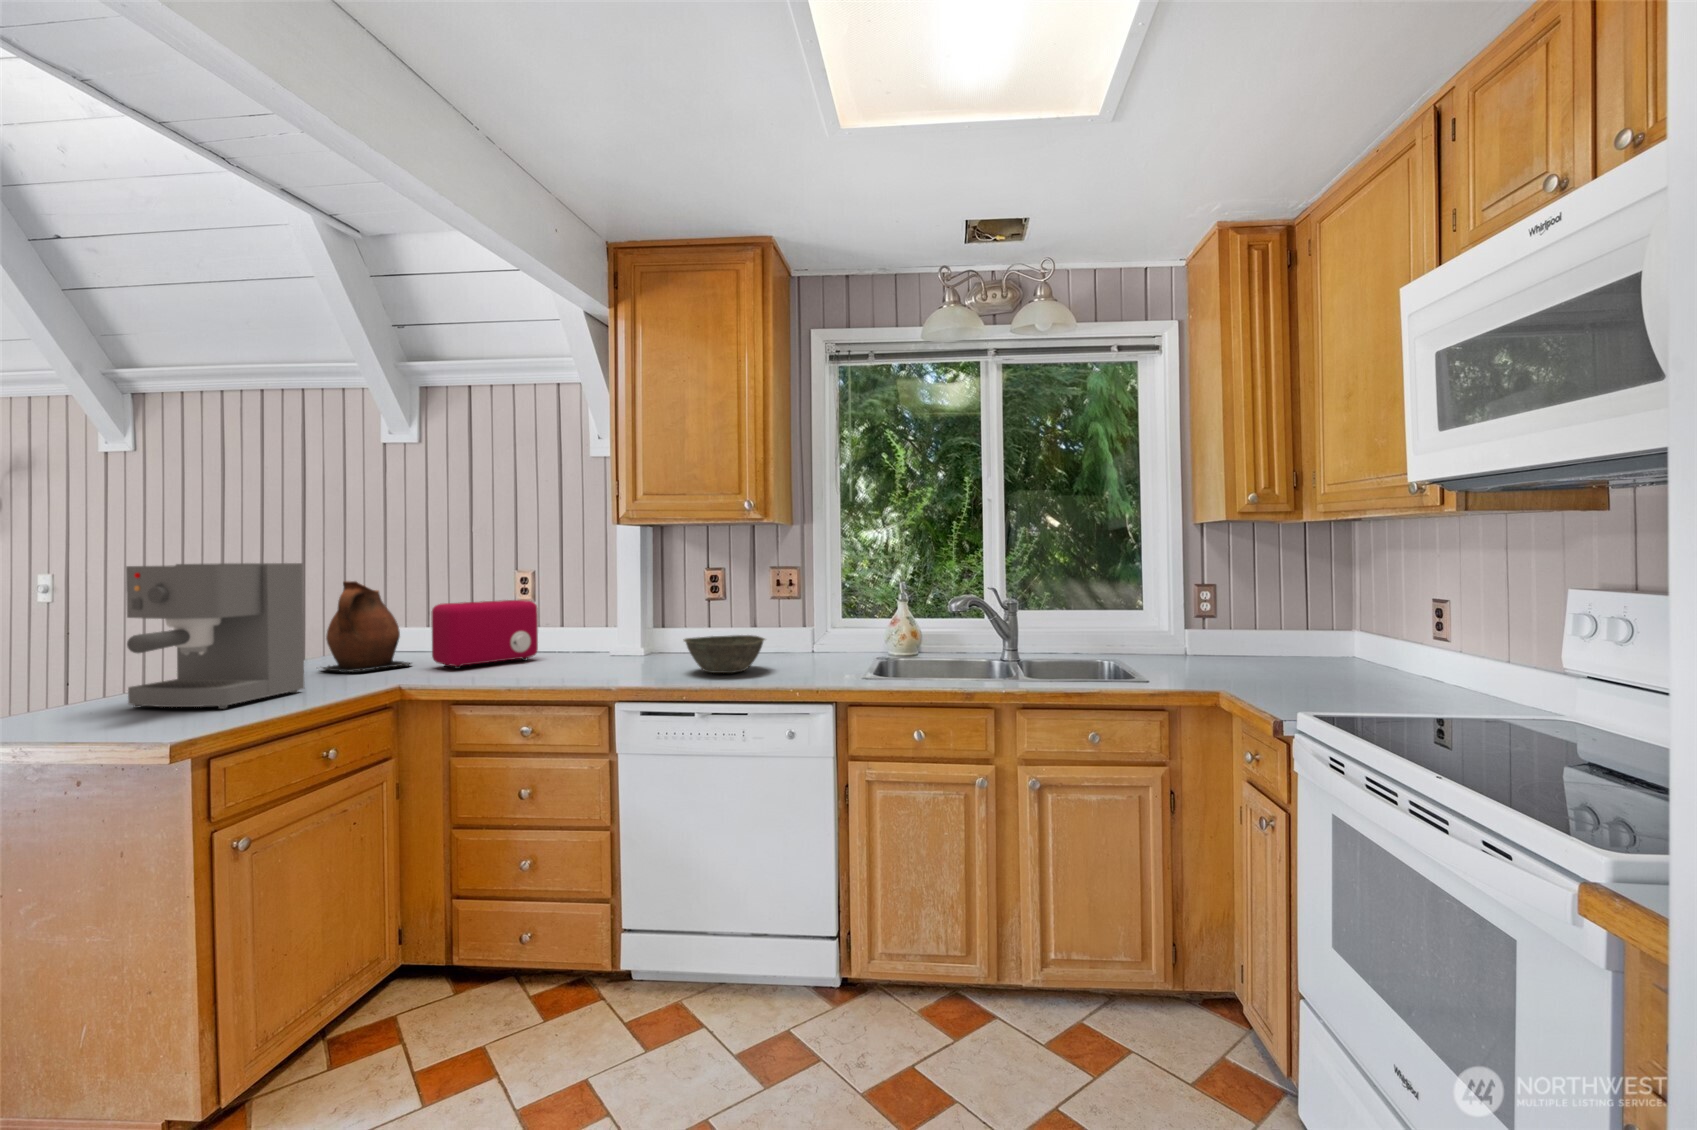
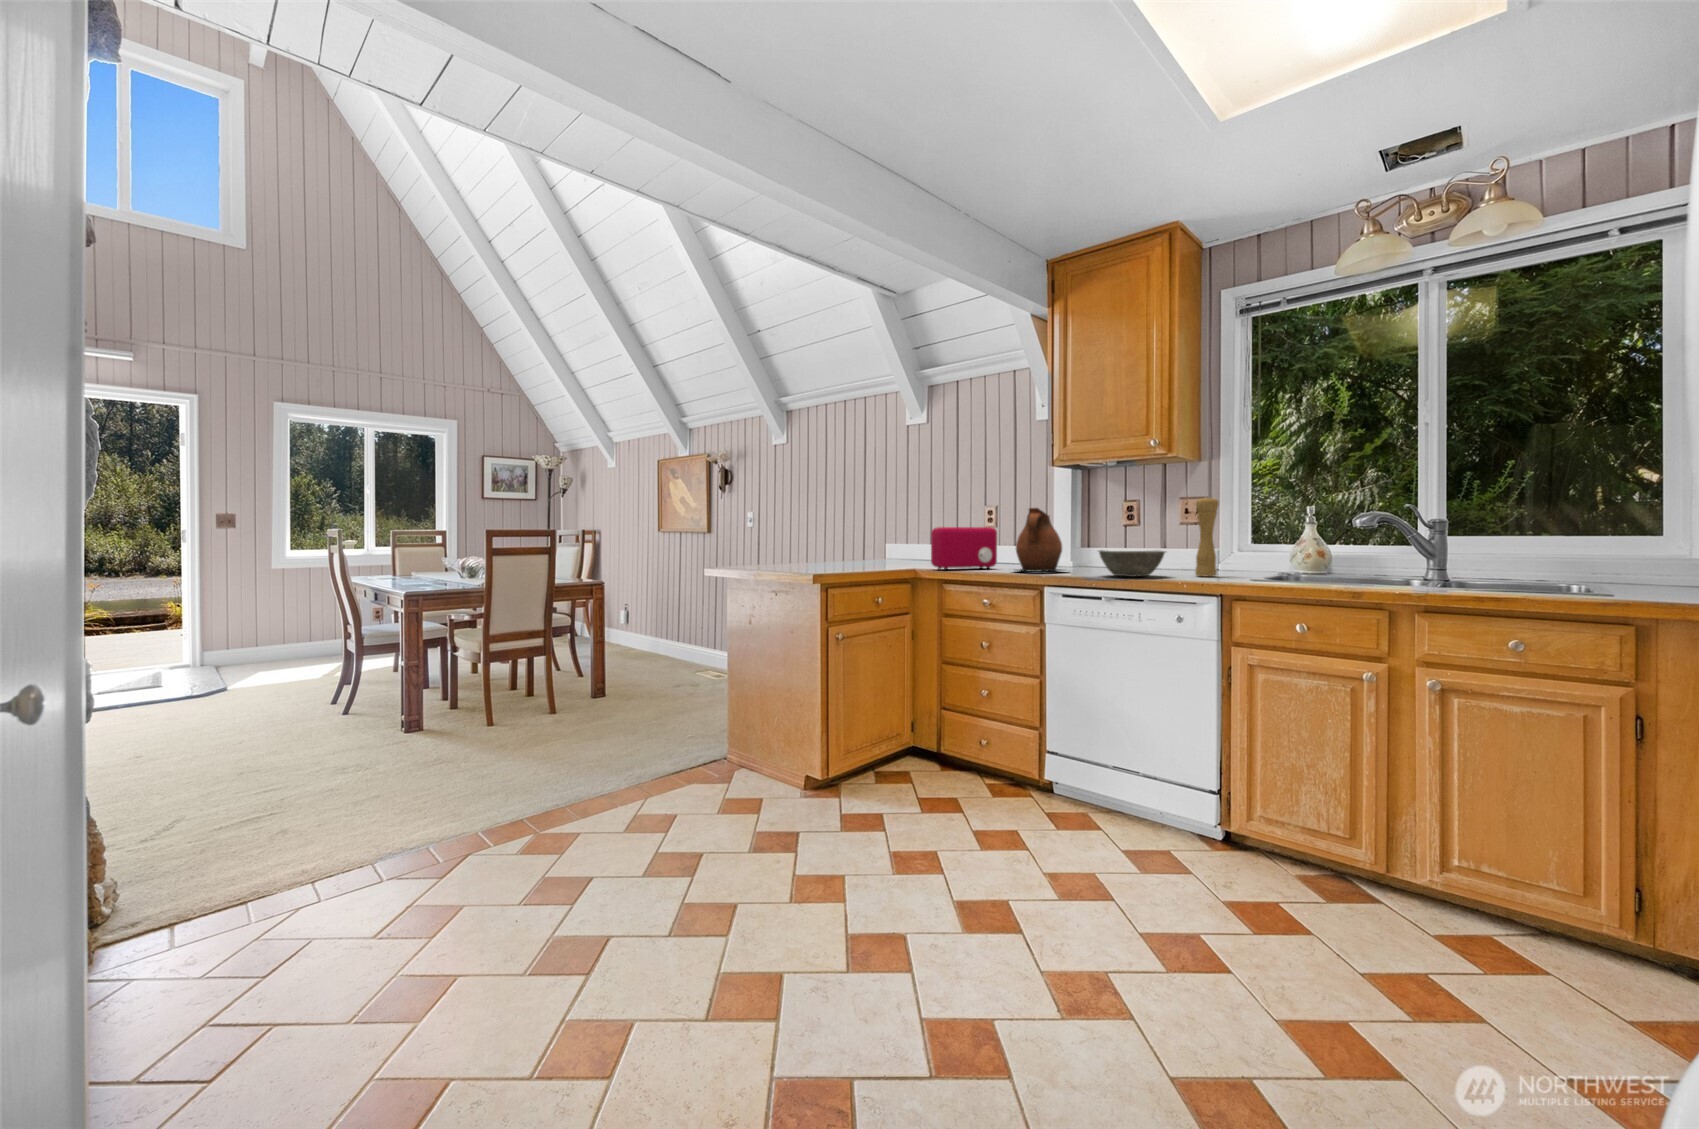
coffee maker: present [126,563,304,709] -> none [787,496,863,576]
pepper mill: none [794,571,818,666] -> present [1195,497,1219,576]
ceramic pitcher: present [323,581,411,672] -> present [1016,508,1062,572]

